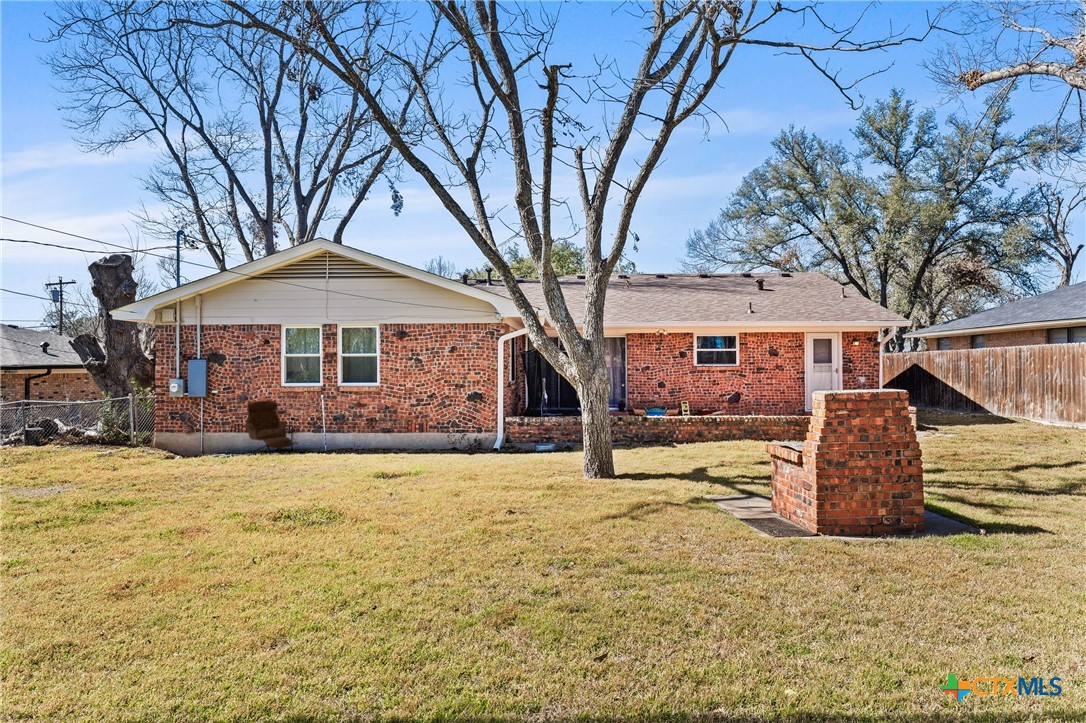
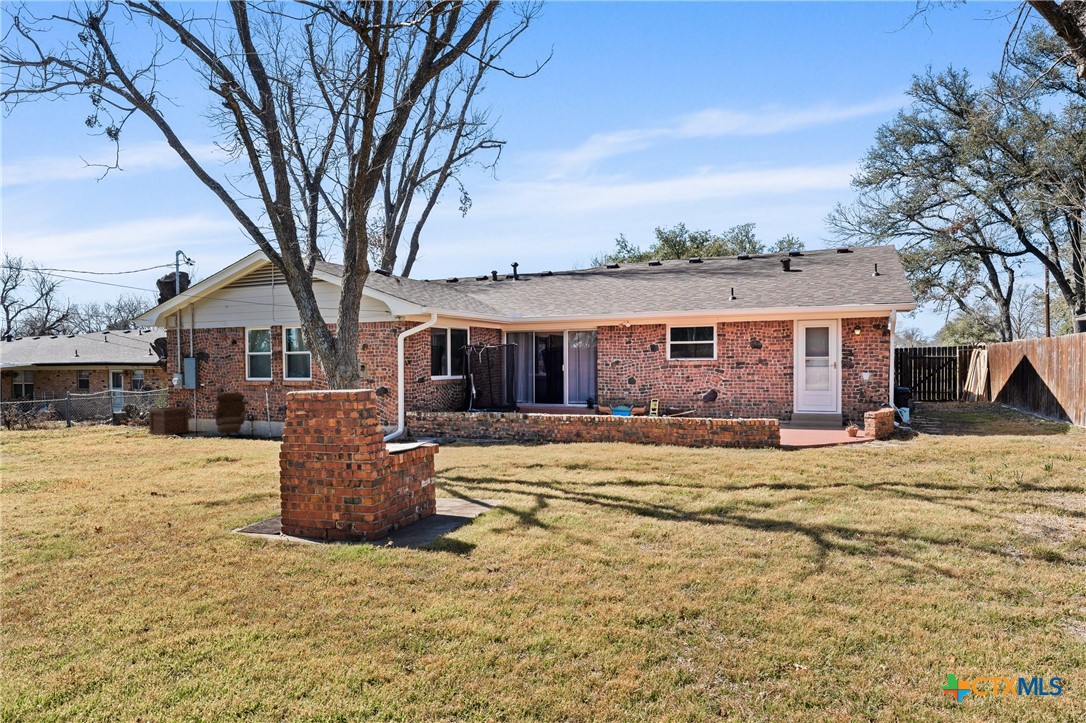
wooden crate: none [142,420,192,454] -> present [149,407,189,435]

